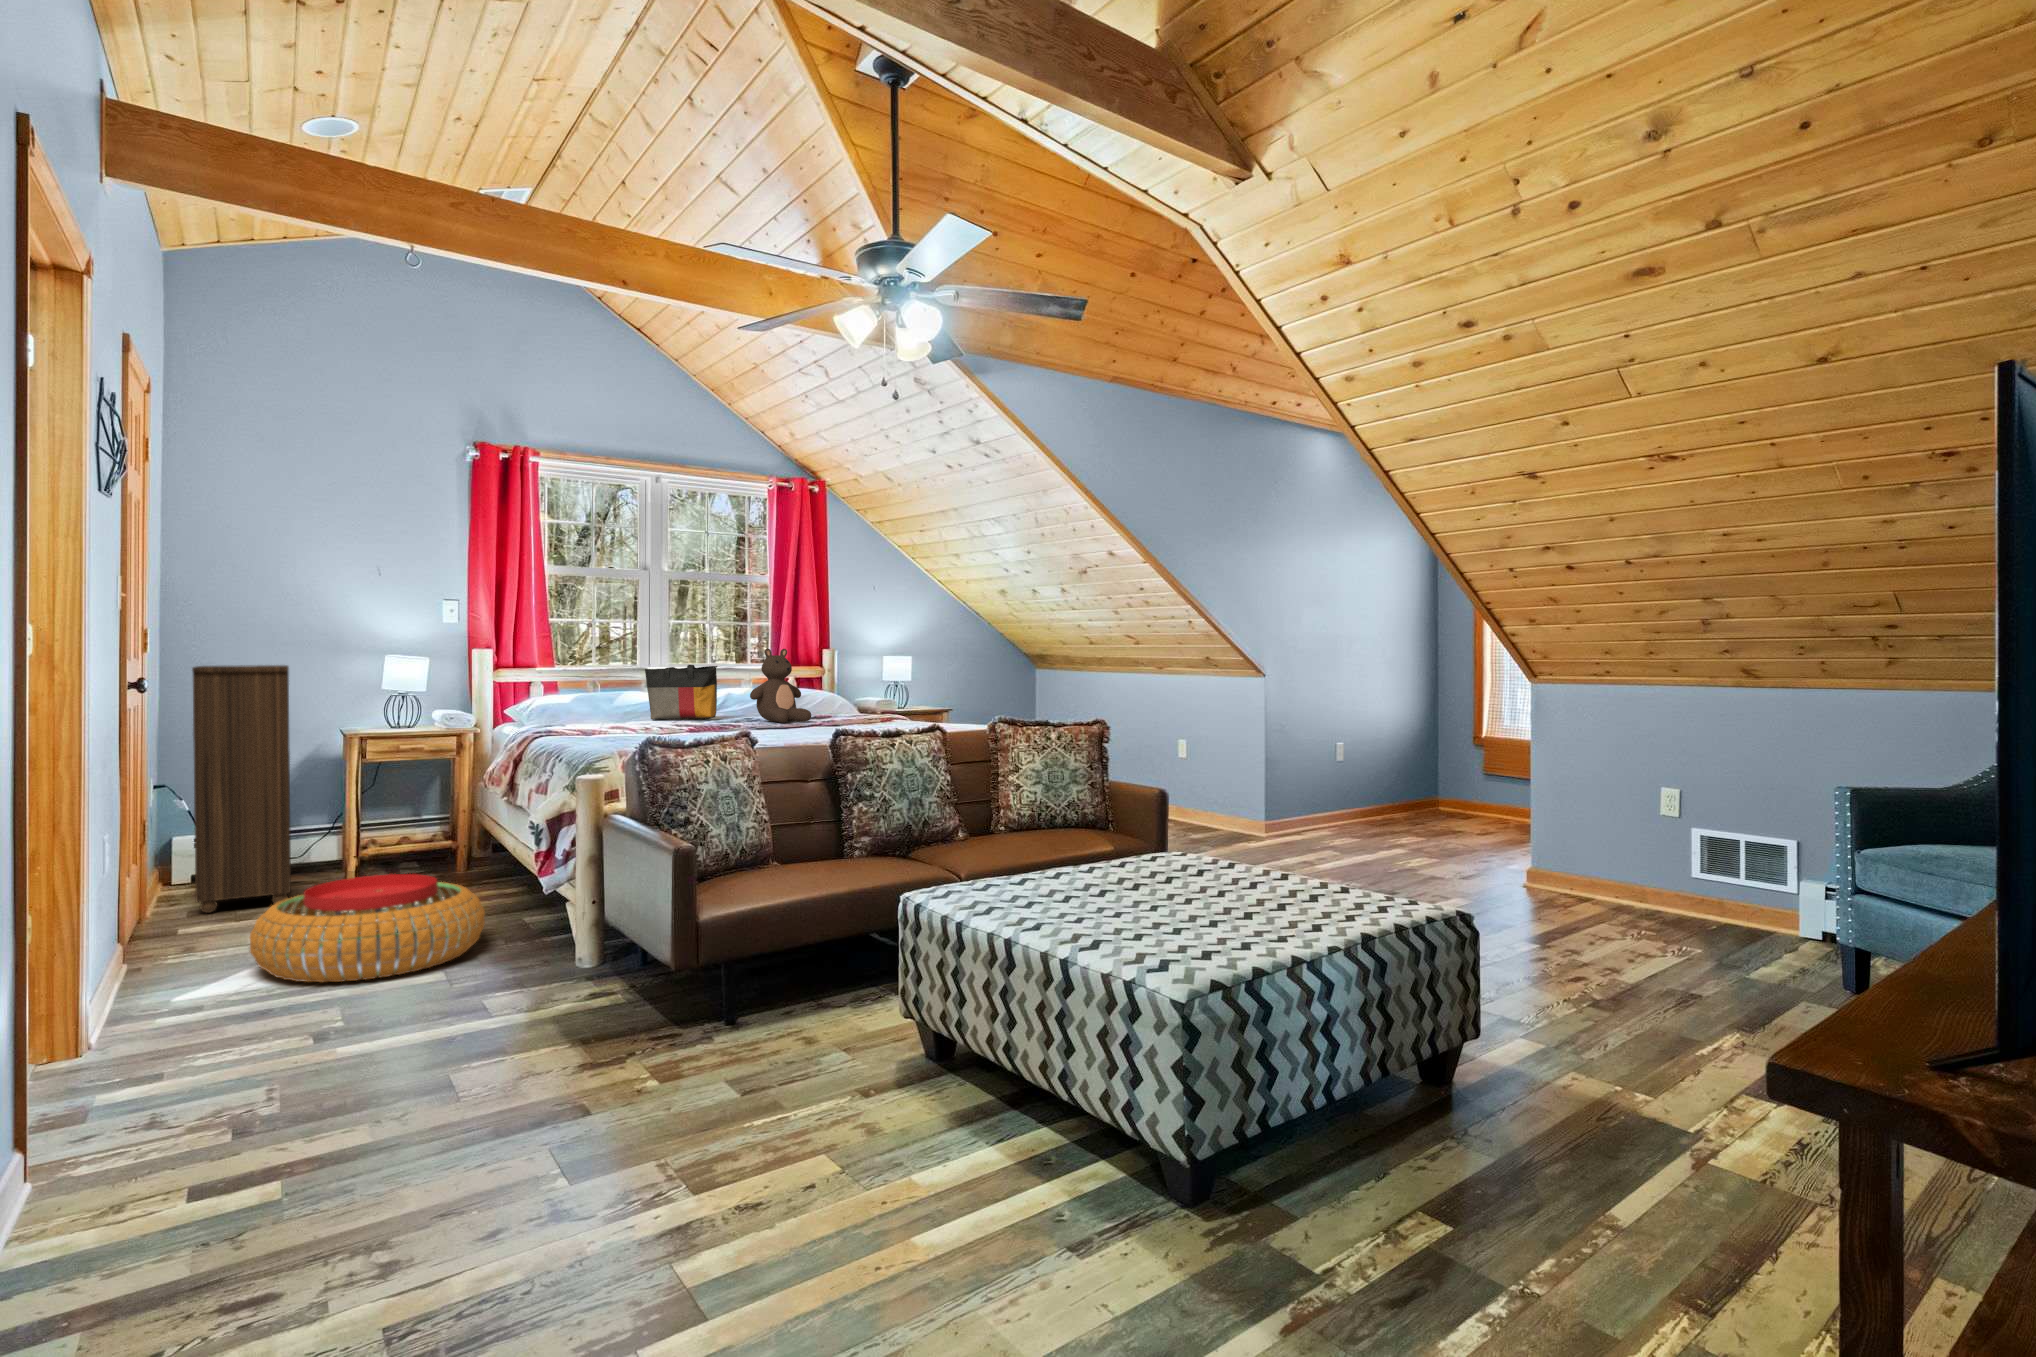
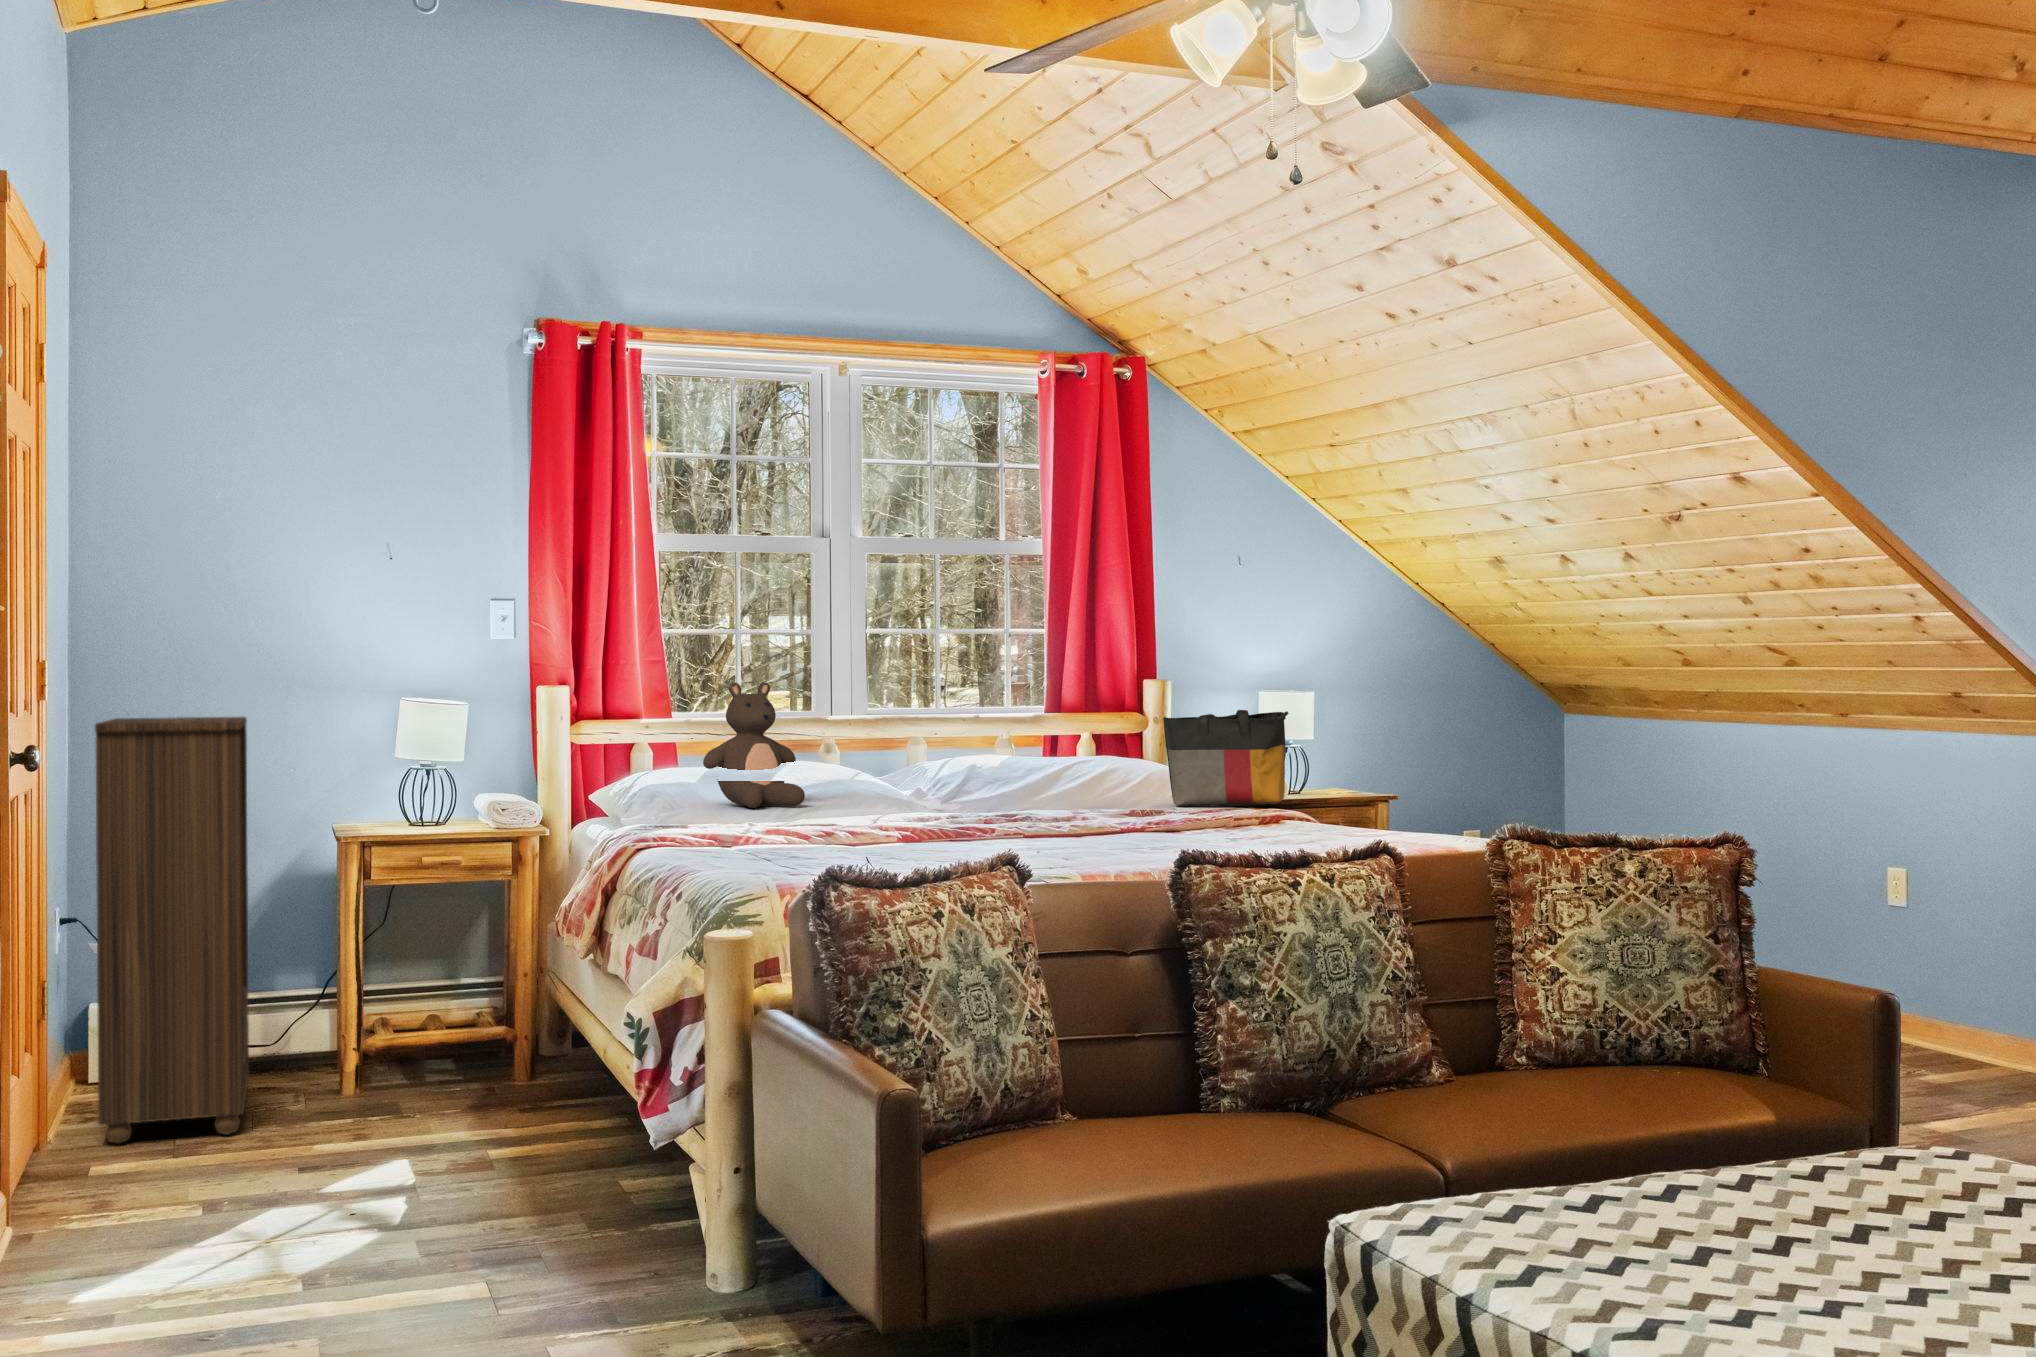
teddy bear: present [750,649,811,723] -> present [703,682,805,808]
tote bag: present [645,665,717,720] -> present [1163,710,1289,806]
pouf: present [250,874,485,983] -> none [163,1099,548,1298]

